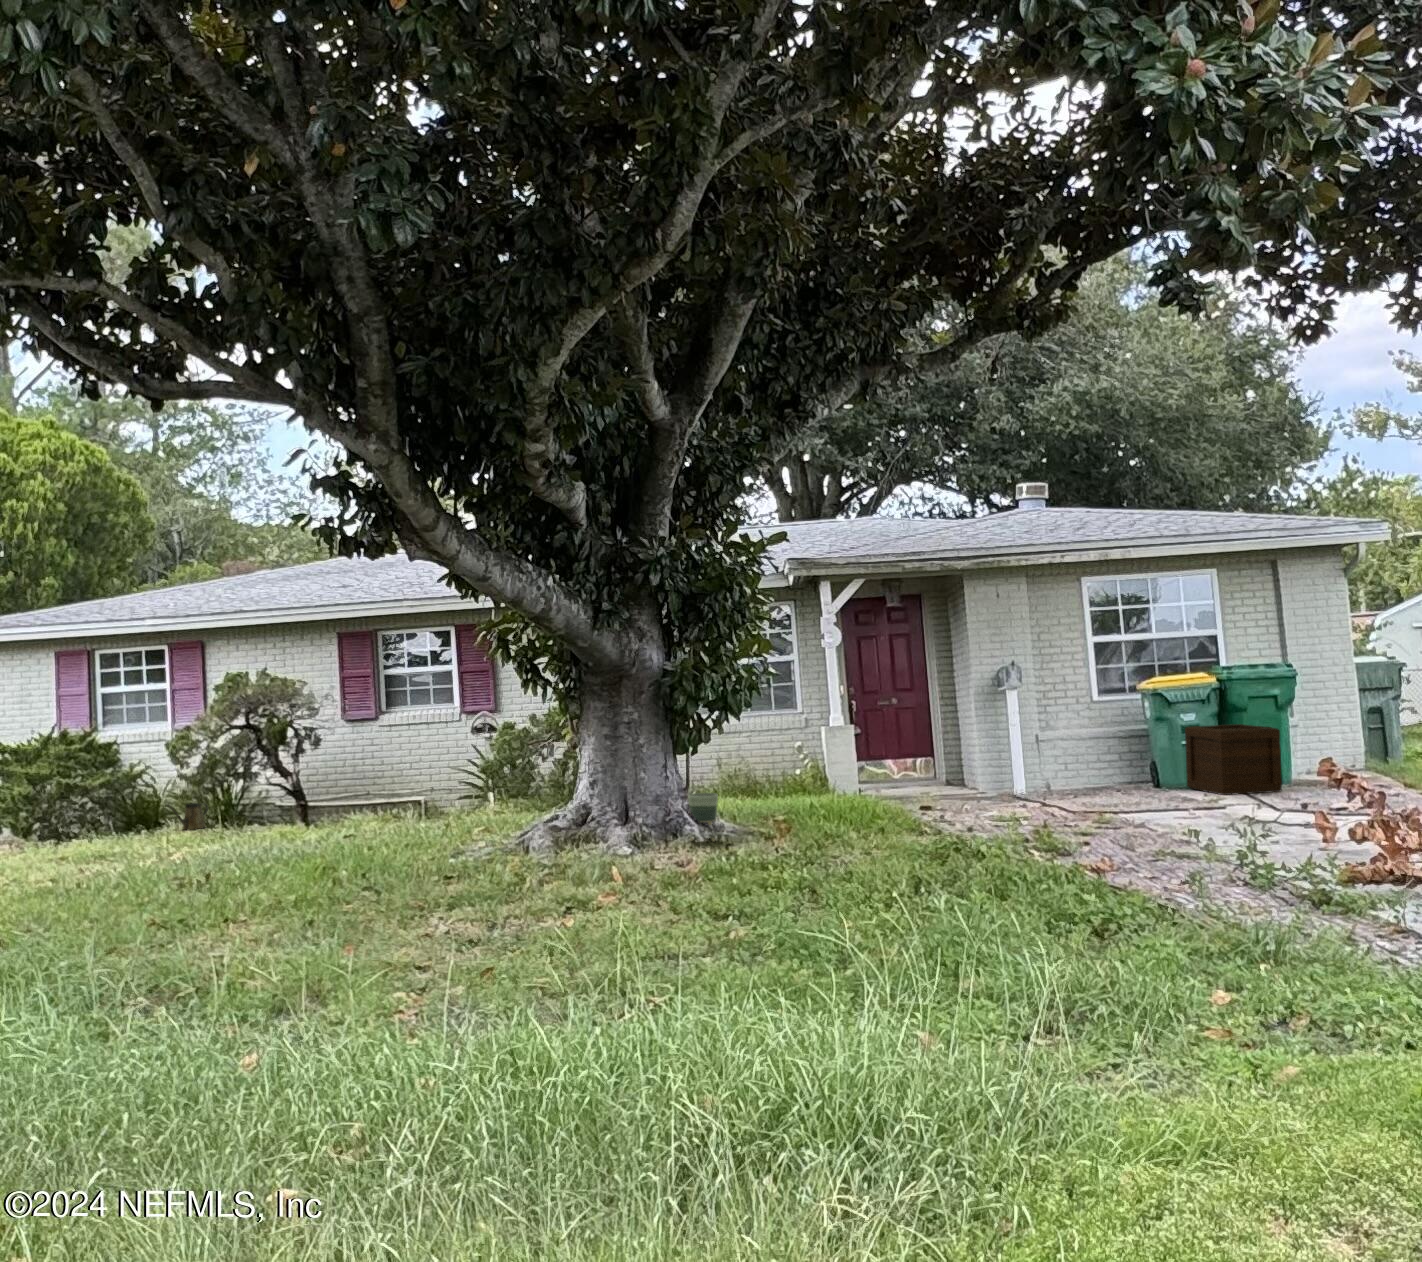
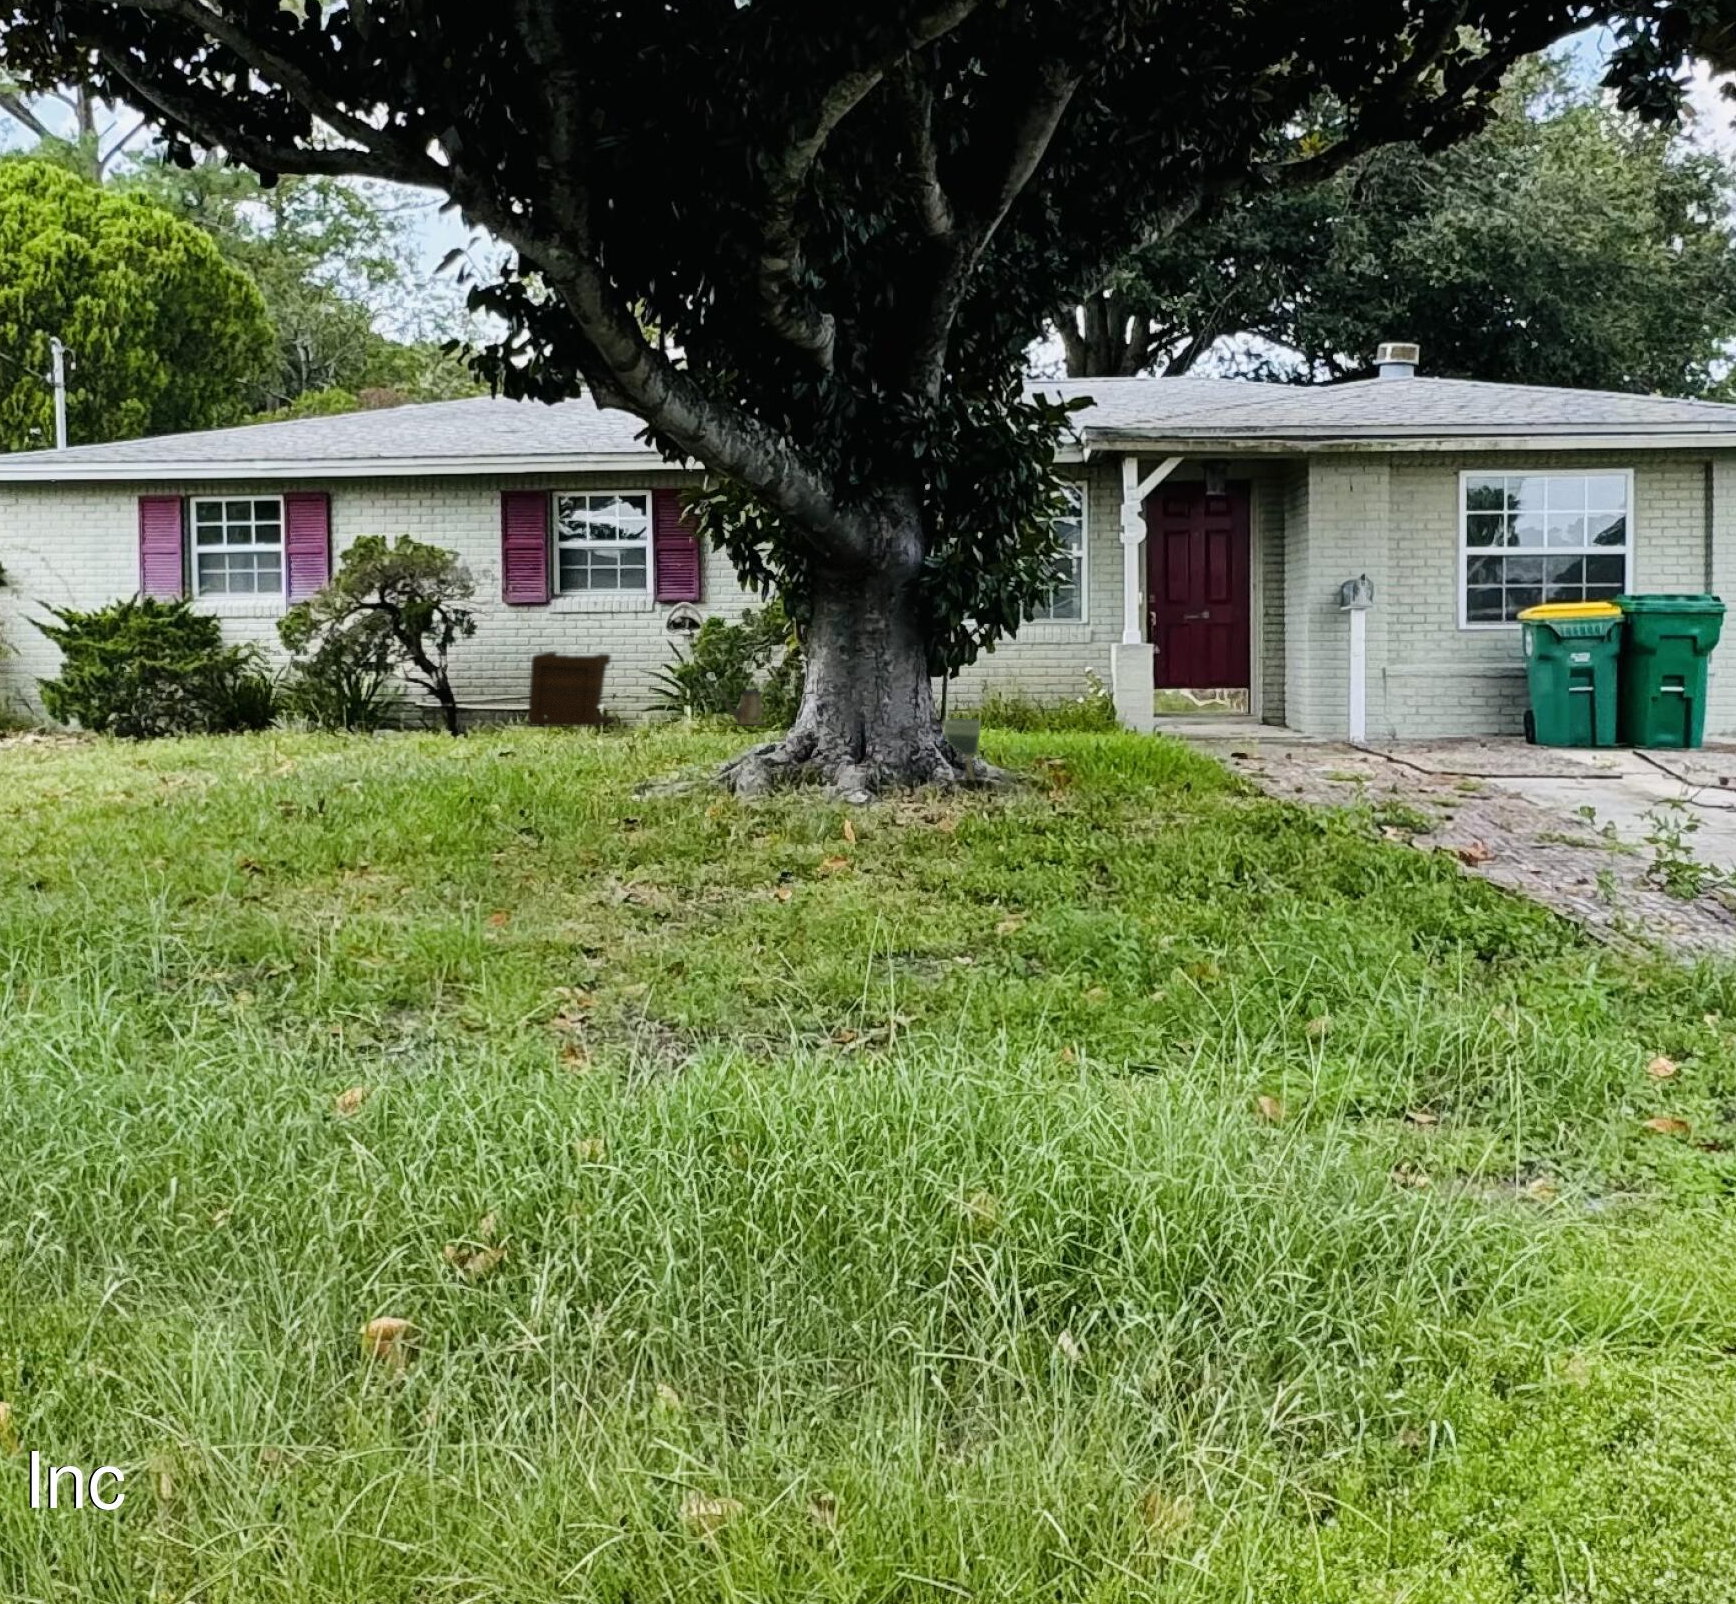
wooden crate: present [1185,724,1282,795] -> present [528,652,615,726]
watering can: present [167,803,208,830] -> present [718,689,765,725]

